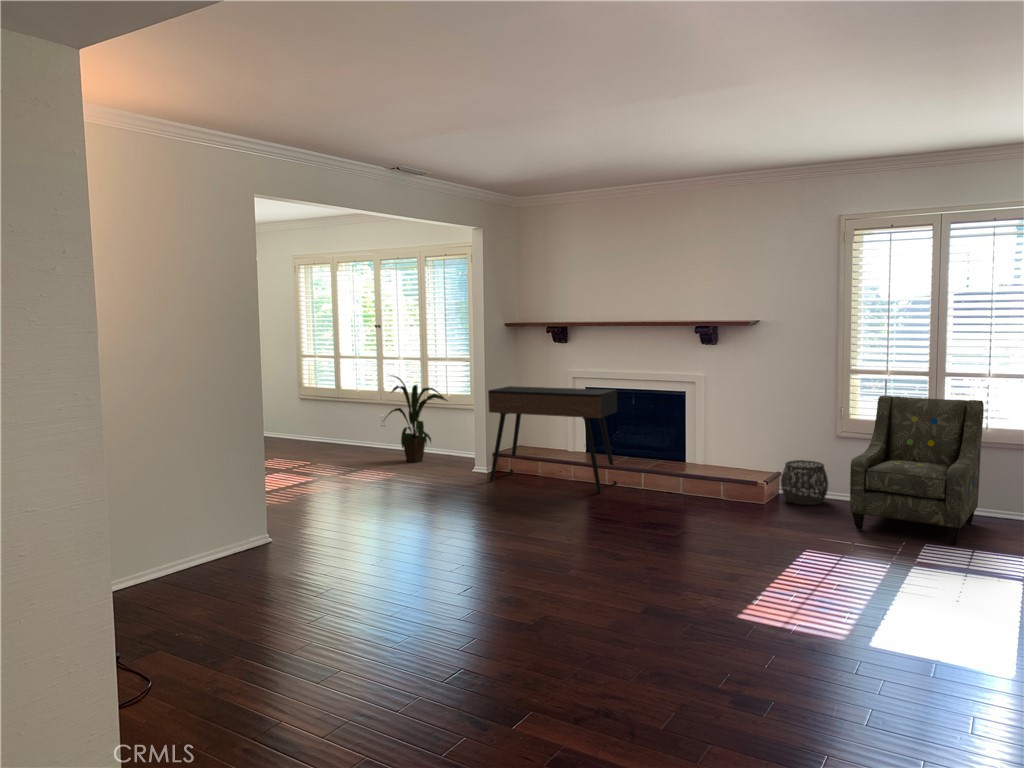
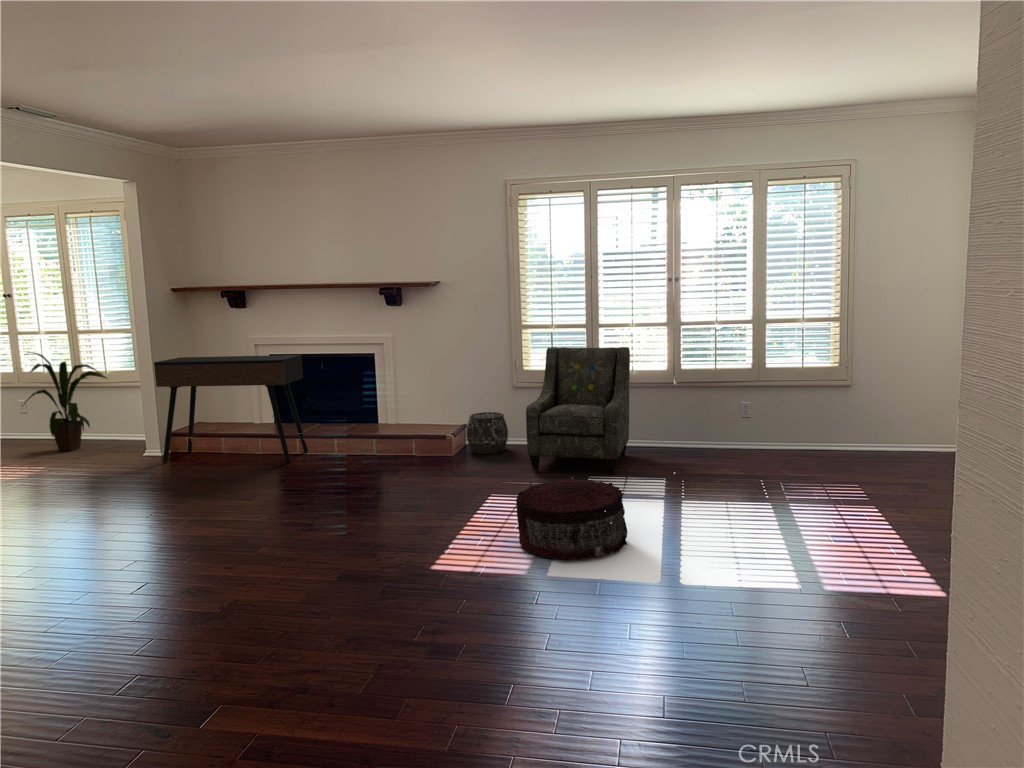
pouf: none [835,544,966,635] -> present [516,478,627,560]

